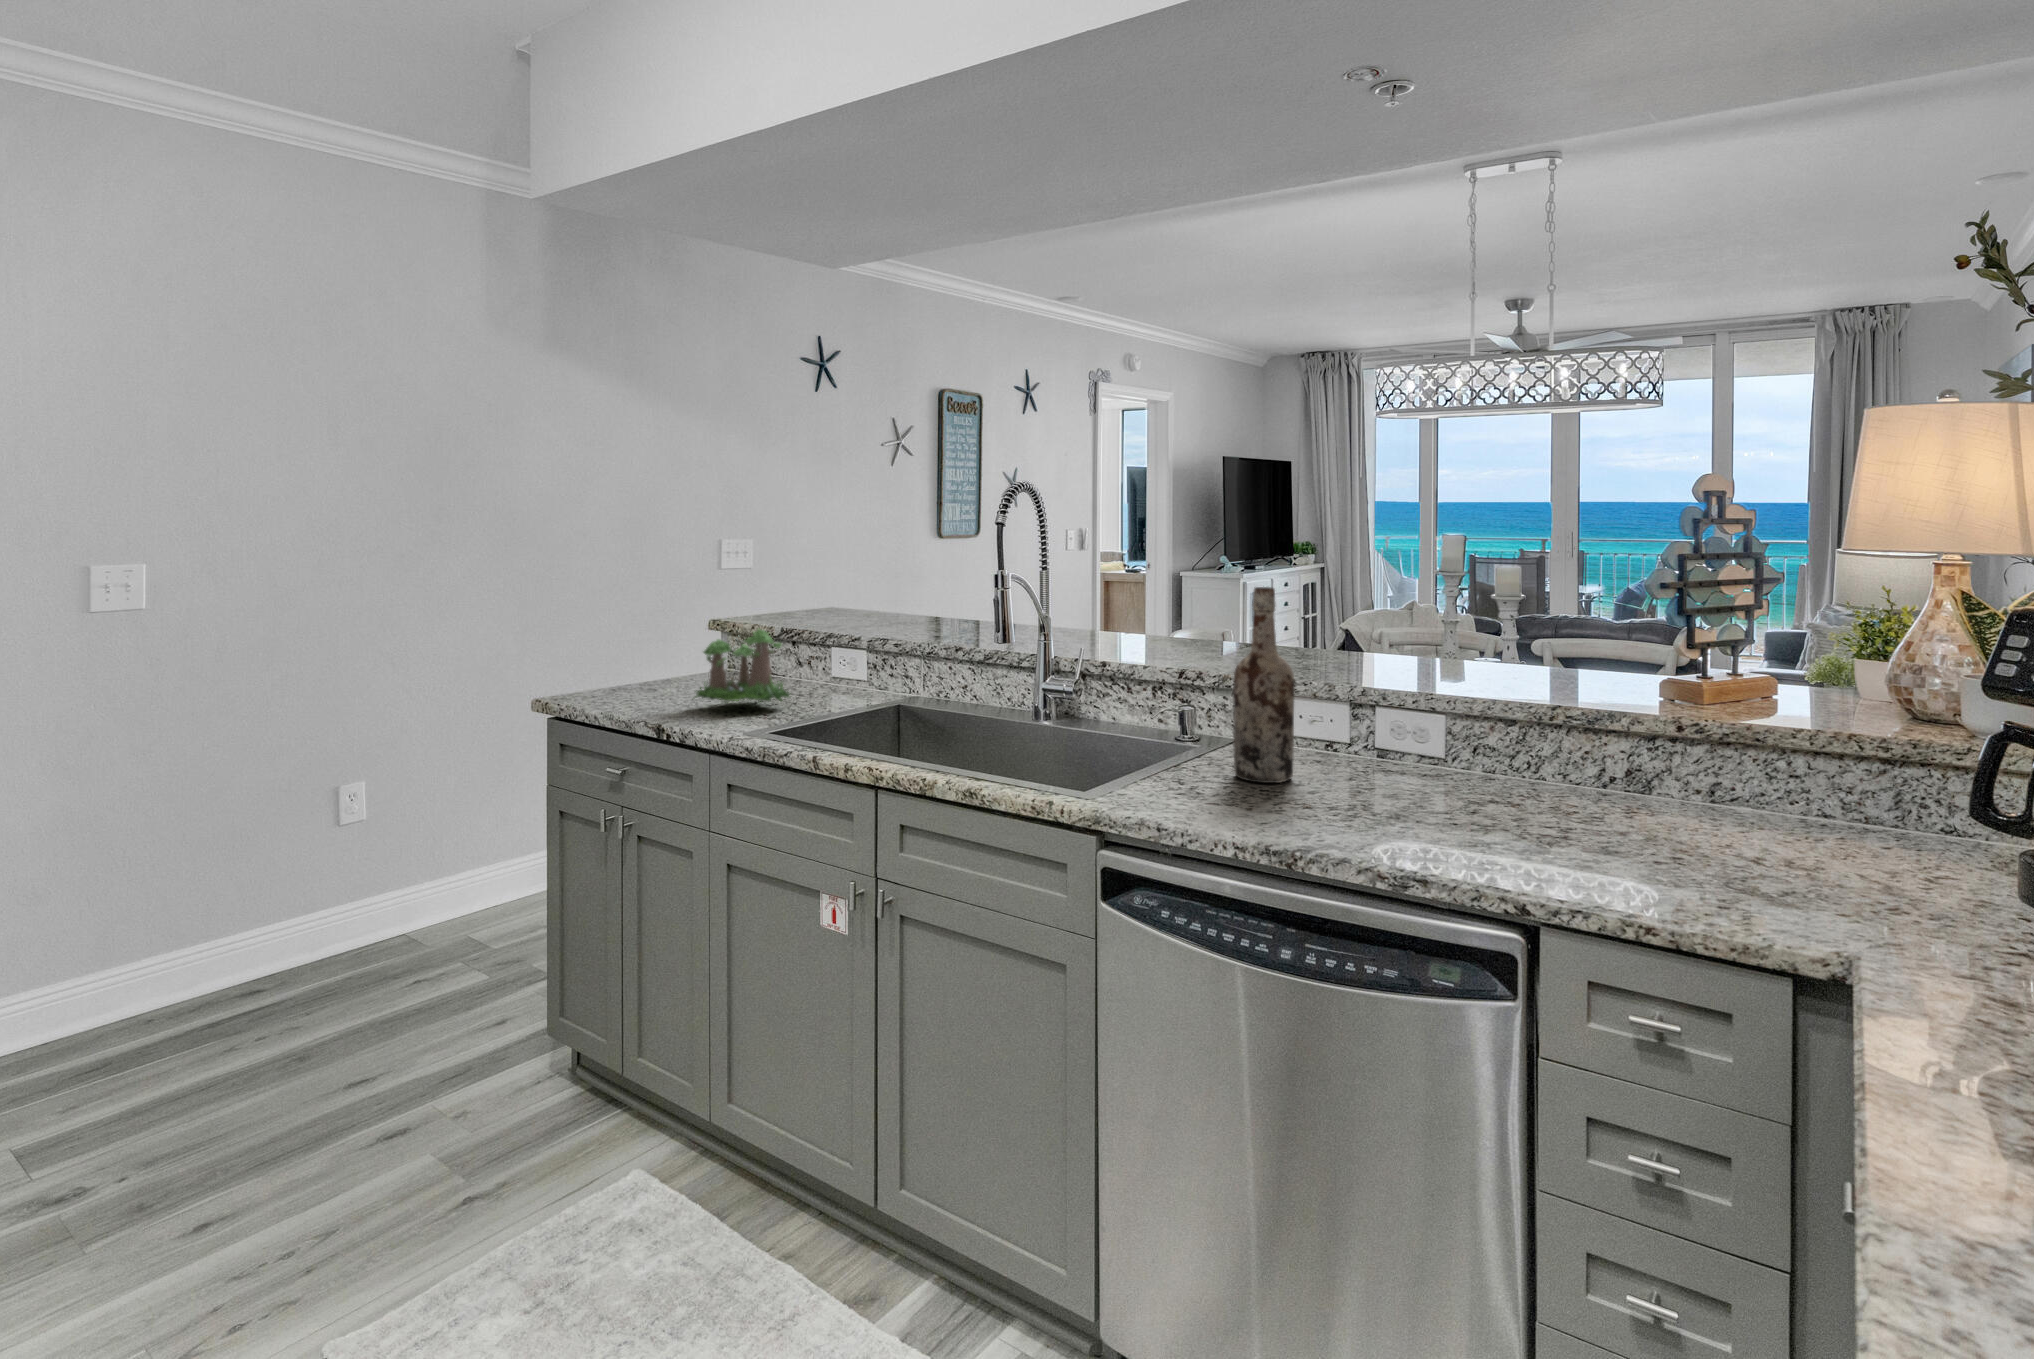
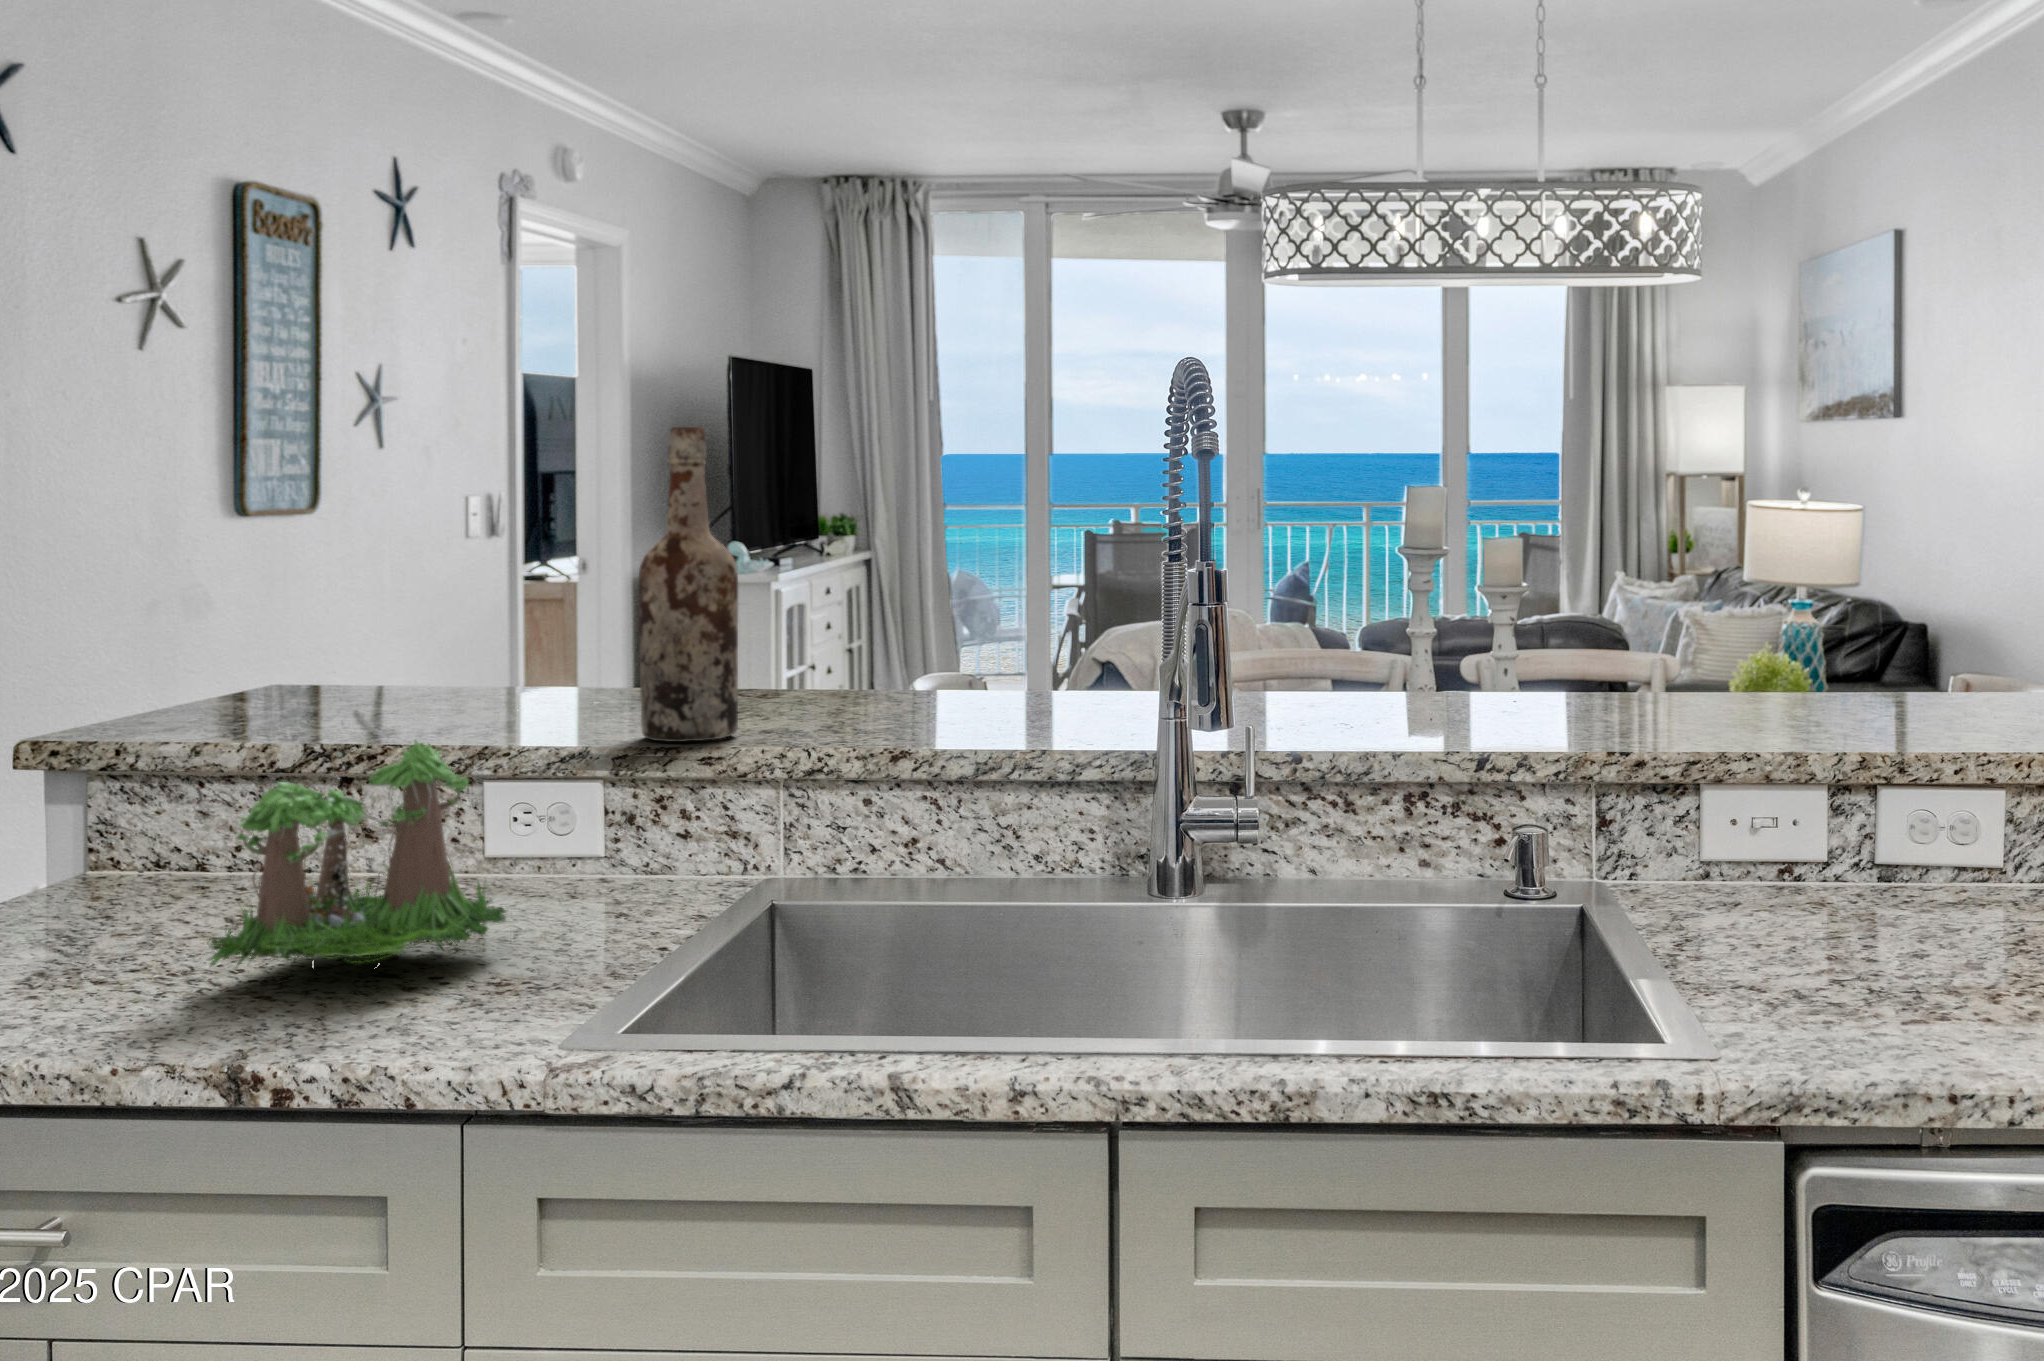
wine bottle: present [1233,587,1295,783] -> present [639,427,738,742]

